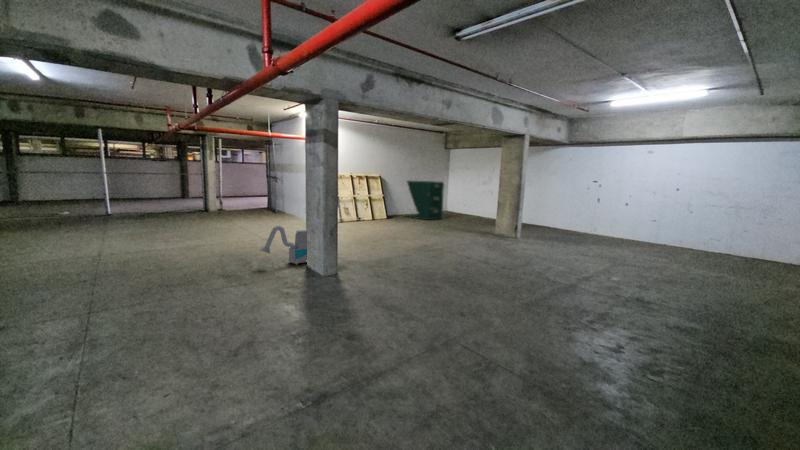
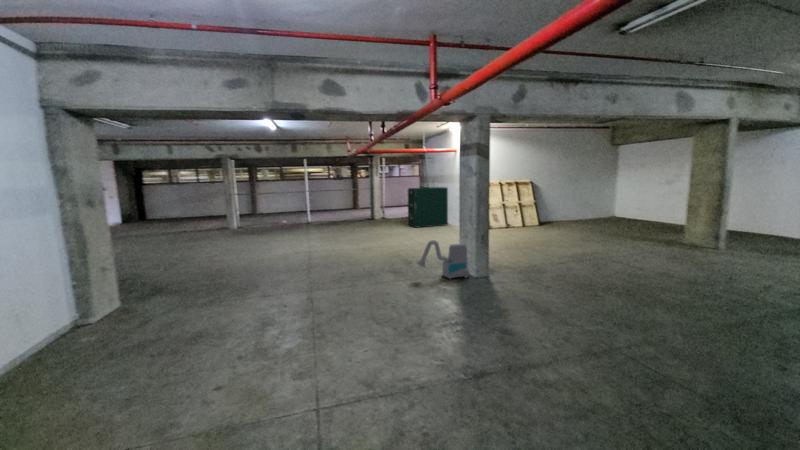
filing cabinet: present [405,180,444,220] -> present [408,187,448,227]

